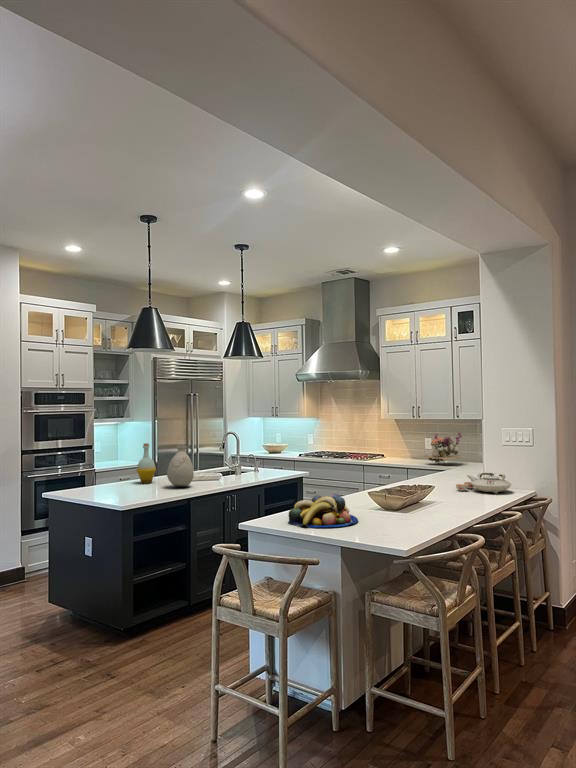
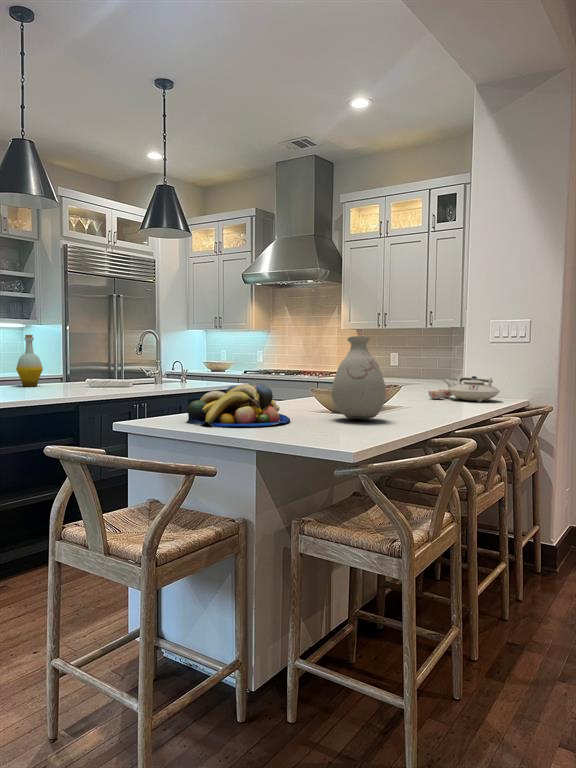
flower arrangement: present [425,433,465,463] -> none [387,342,438,380]
vase: present [167,446,194,487] -> present [332,336,386,419]

